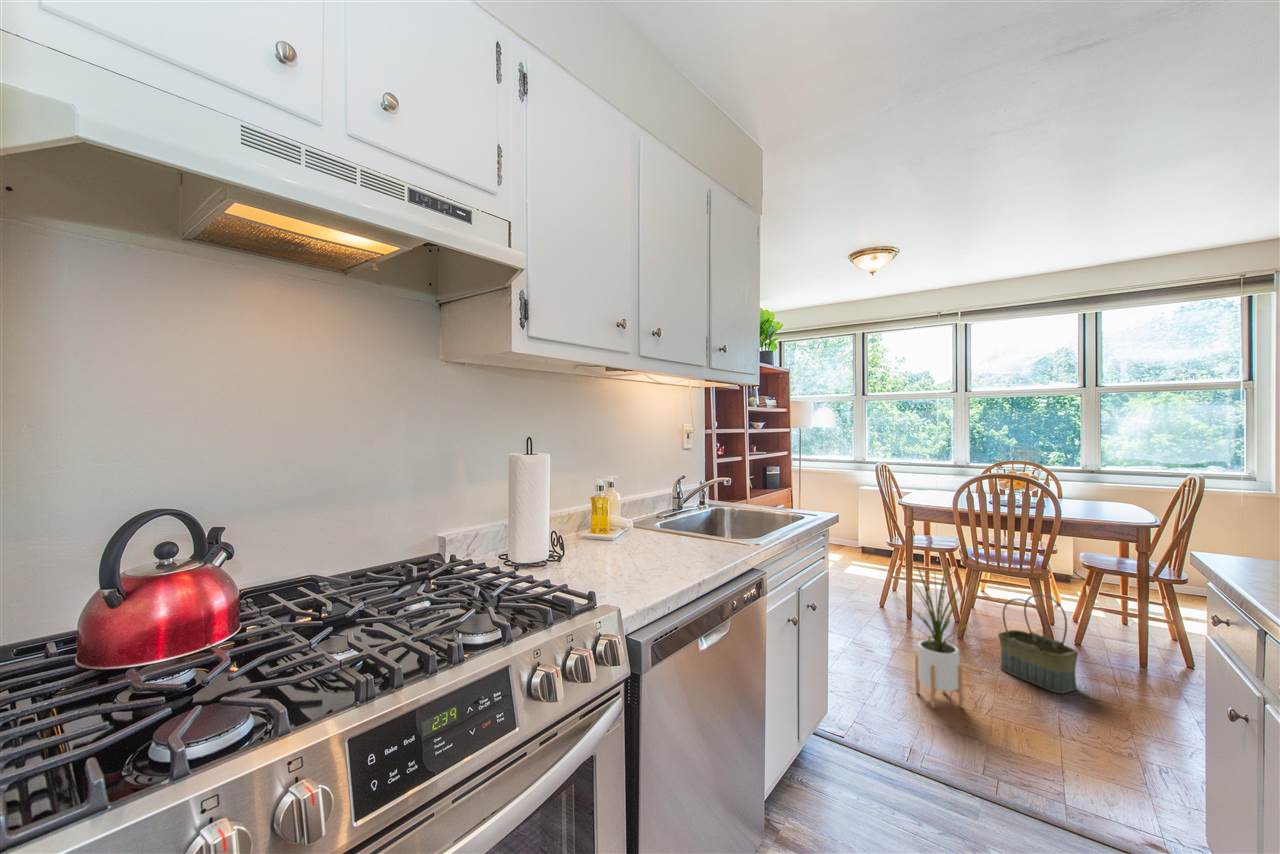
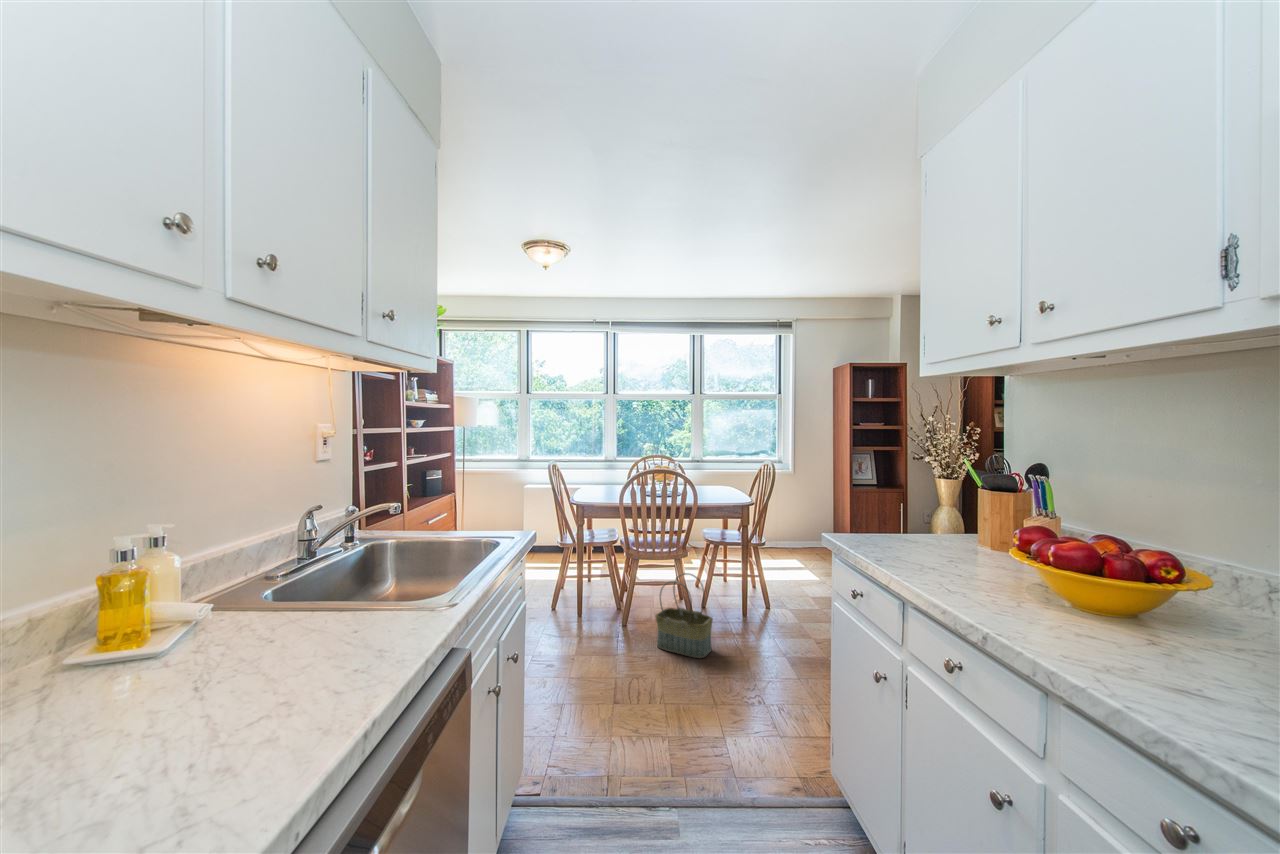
house plant: present [912,566,968,708] -> none [579,556,654,710]

